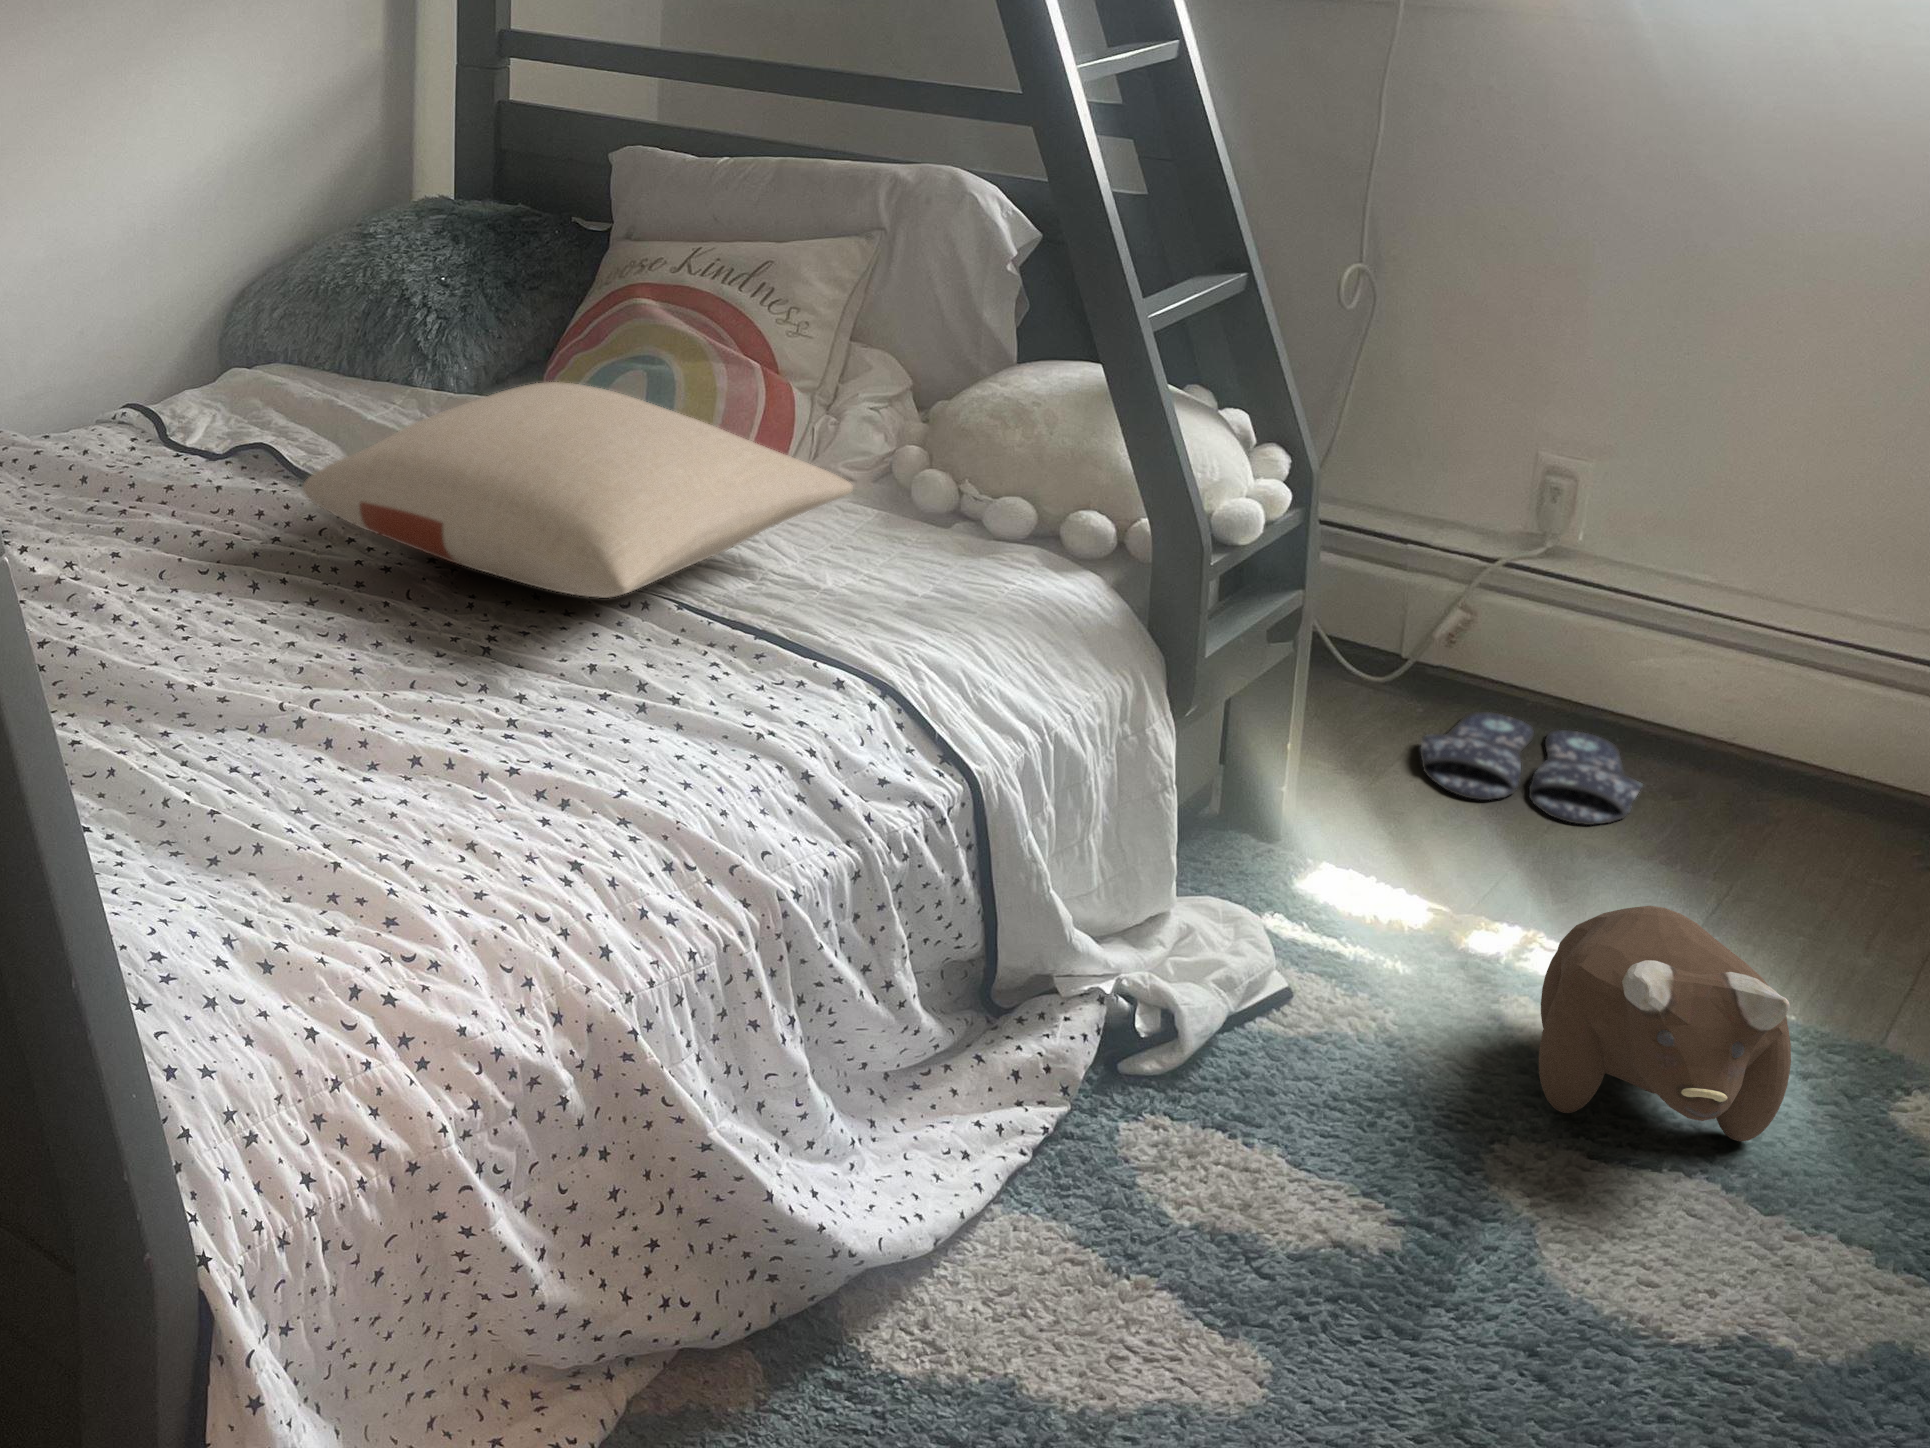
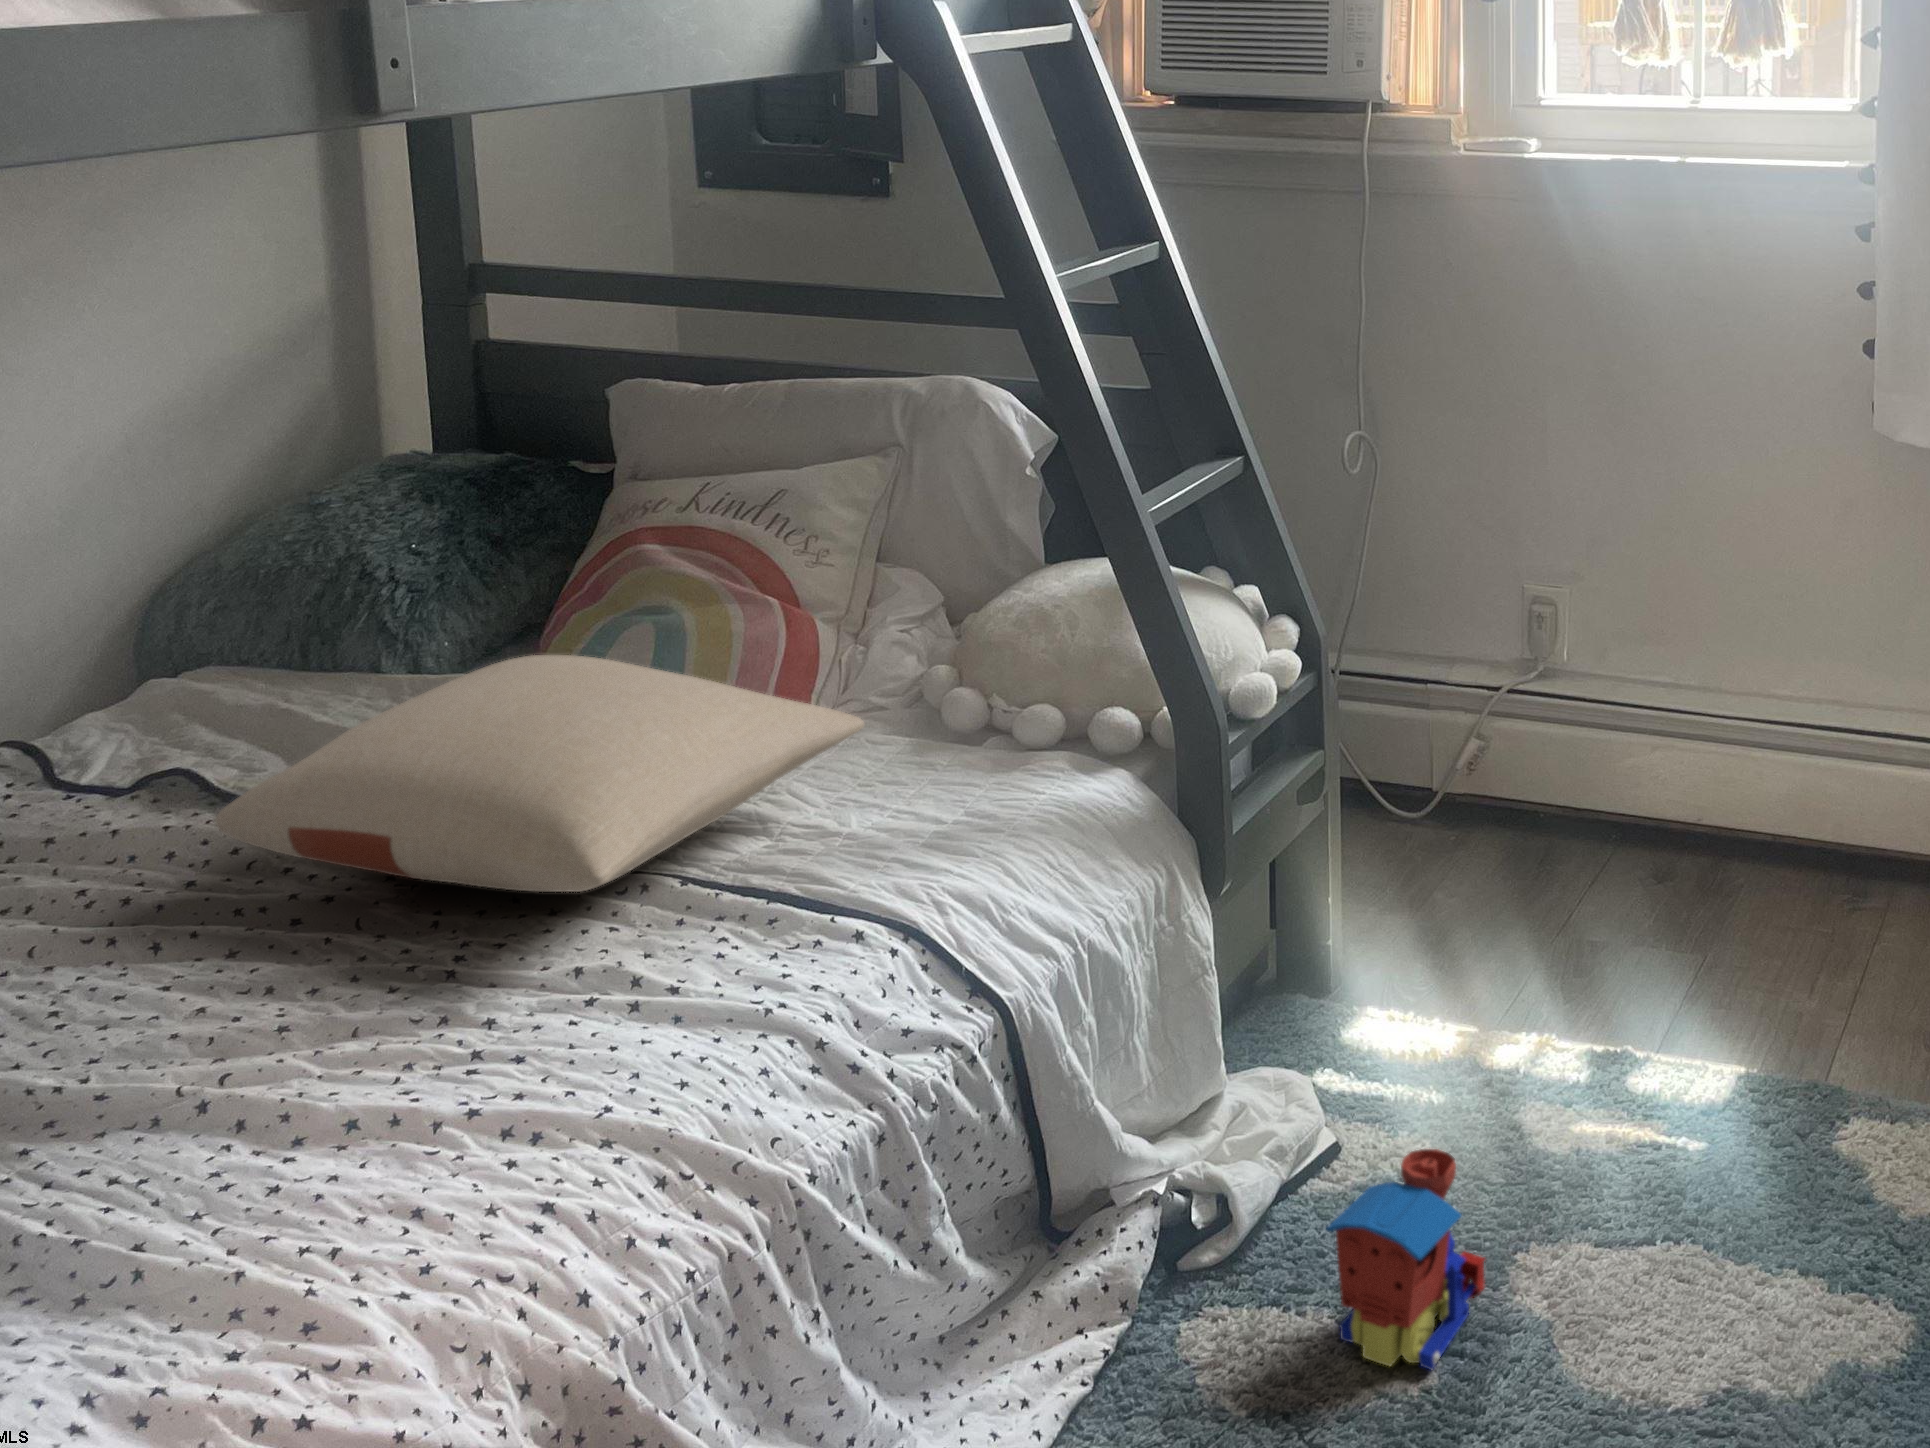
slippers: present [1421,712,1642,825] -> none [1452,831,1638,924]
plush toy: present [1539,906,1791,1141] -> none [1550,997,1749,1208]
toy train: none [1291,1010,1461,1234] -> present [1327,1149,1485,1369]

